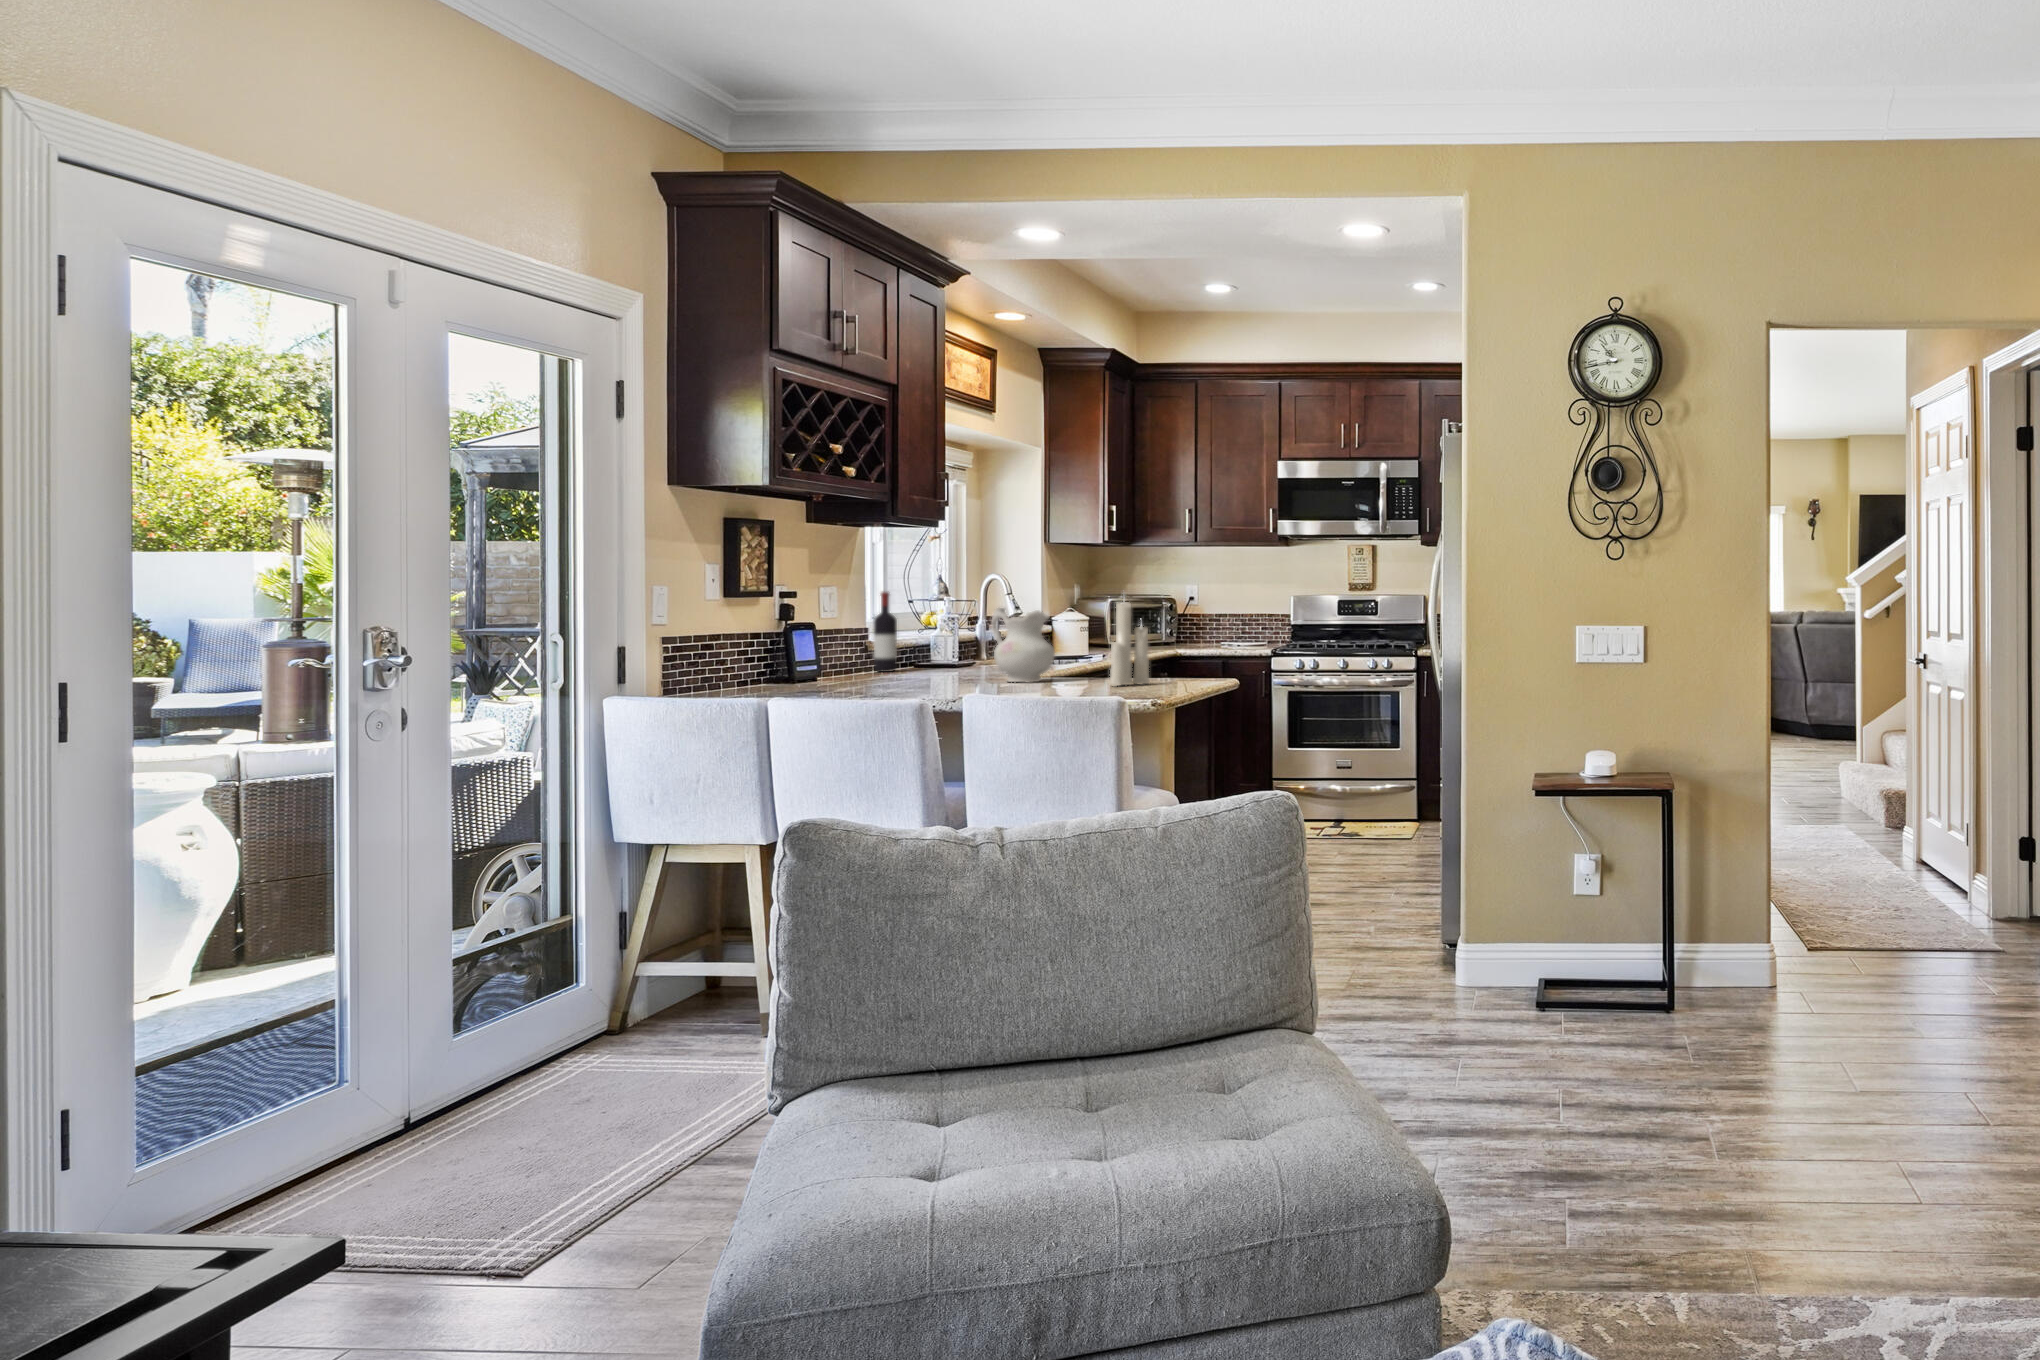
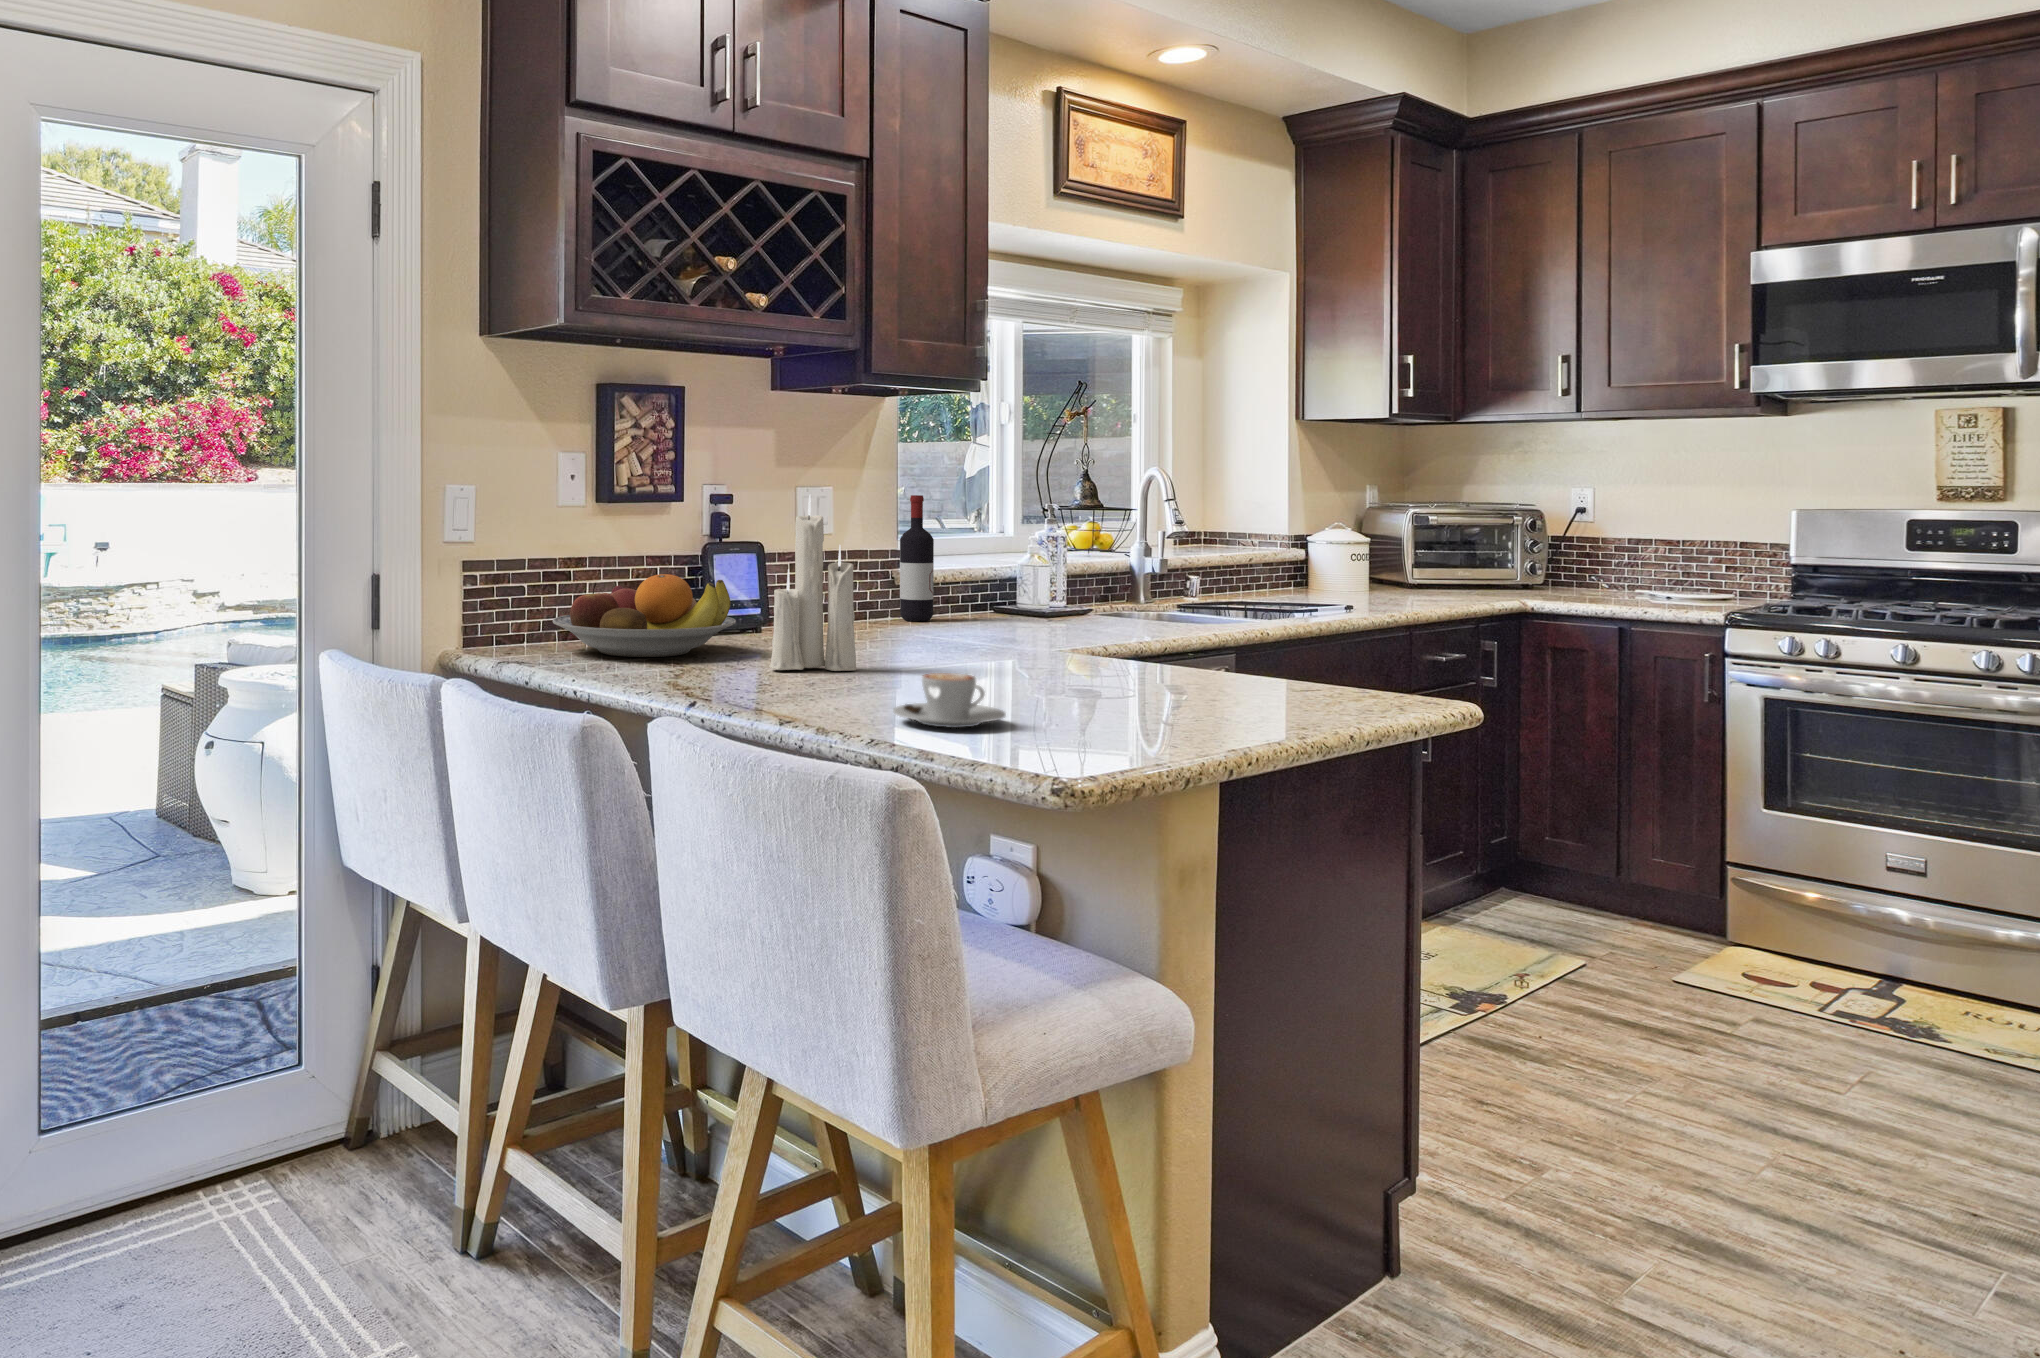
candle: present [1110,602,1150,686] -> present [769,495,856,671]
ceramic pitcher: present [992,608,1055,682] -> none [964,526,1074,670]
fruit bowl: none [725,641,856,692] -> present [553,574,736,657]
coffee cup: none [1043,673,1097,697] -> present [893,673,1005,728]

